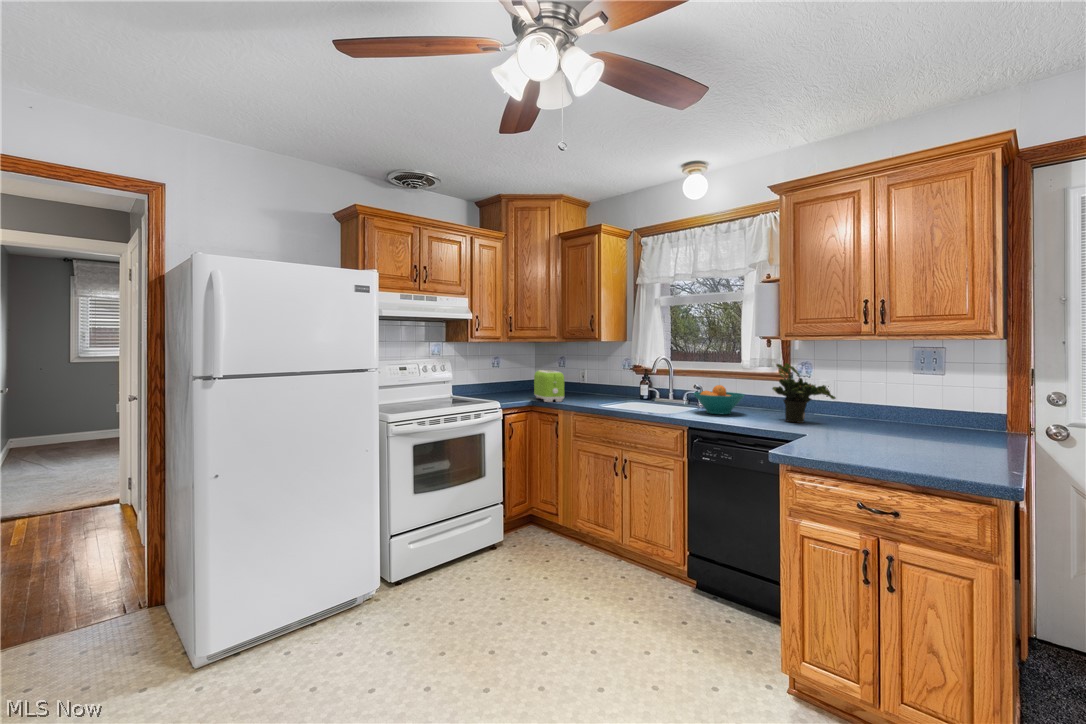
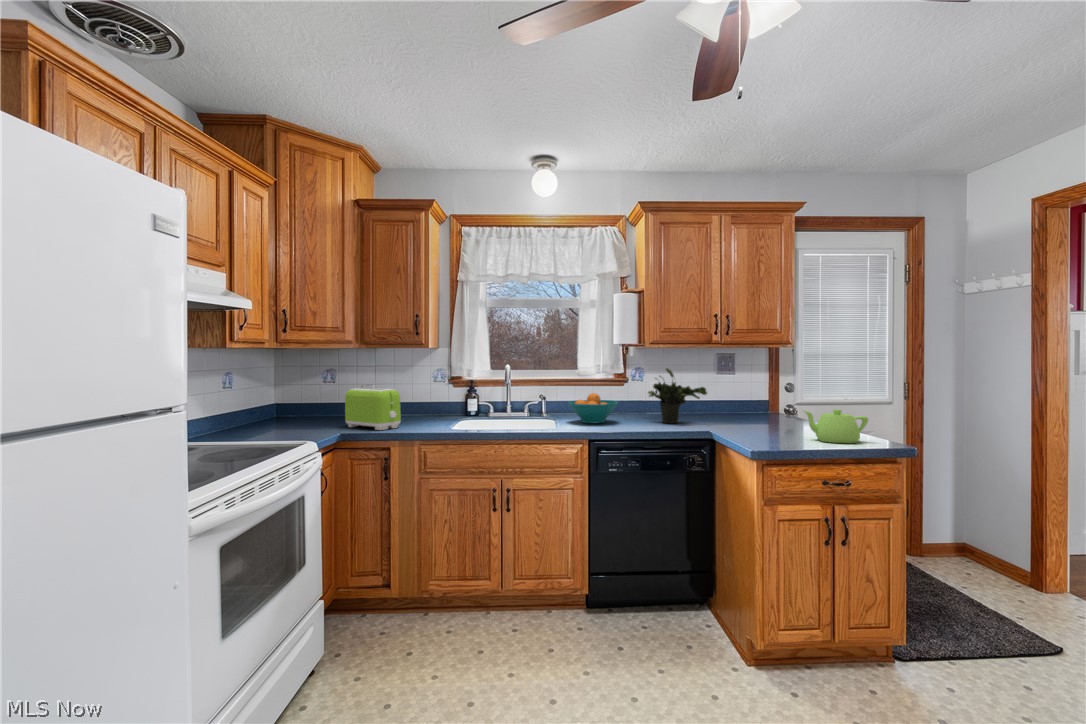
teapot: none [880,418,962,463] -> present [804,409,868,443]

